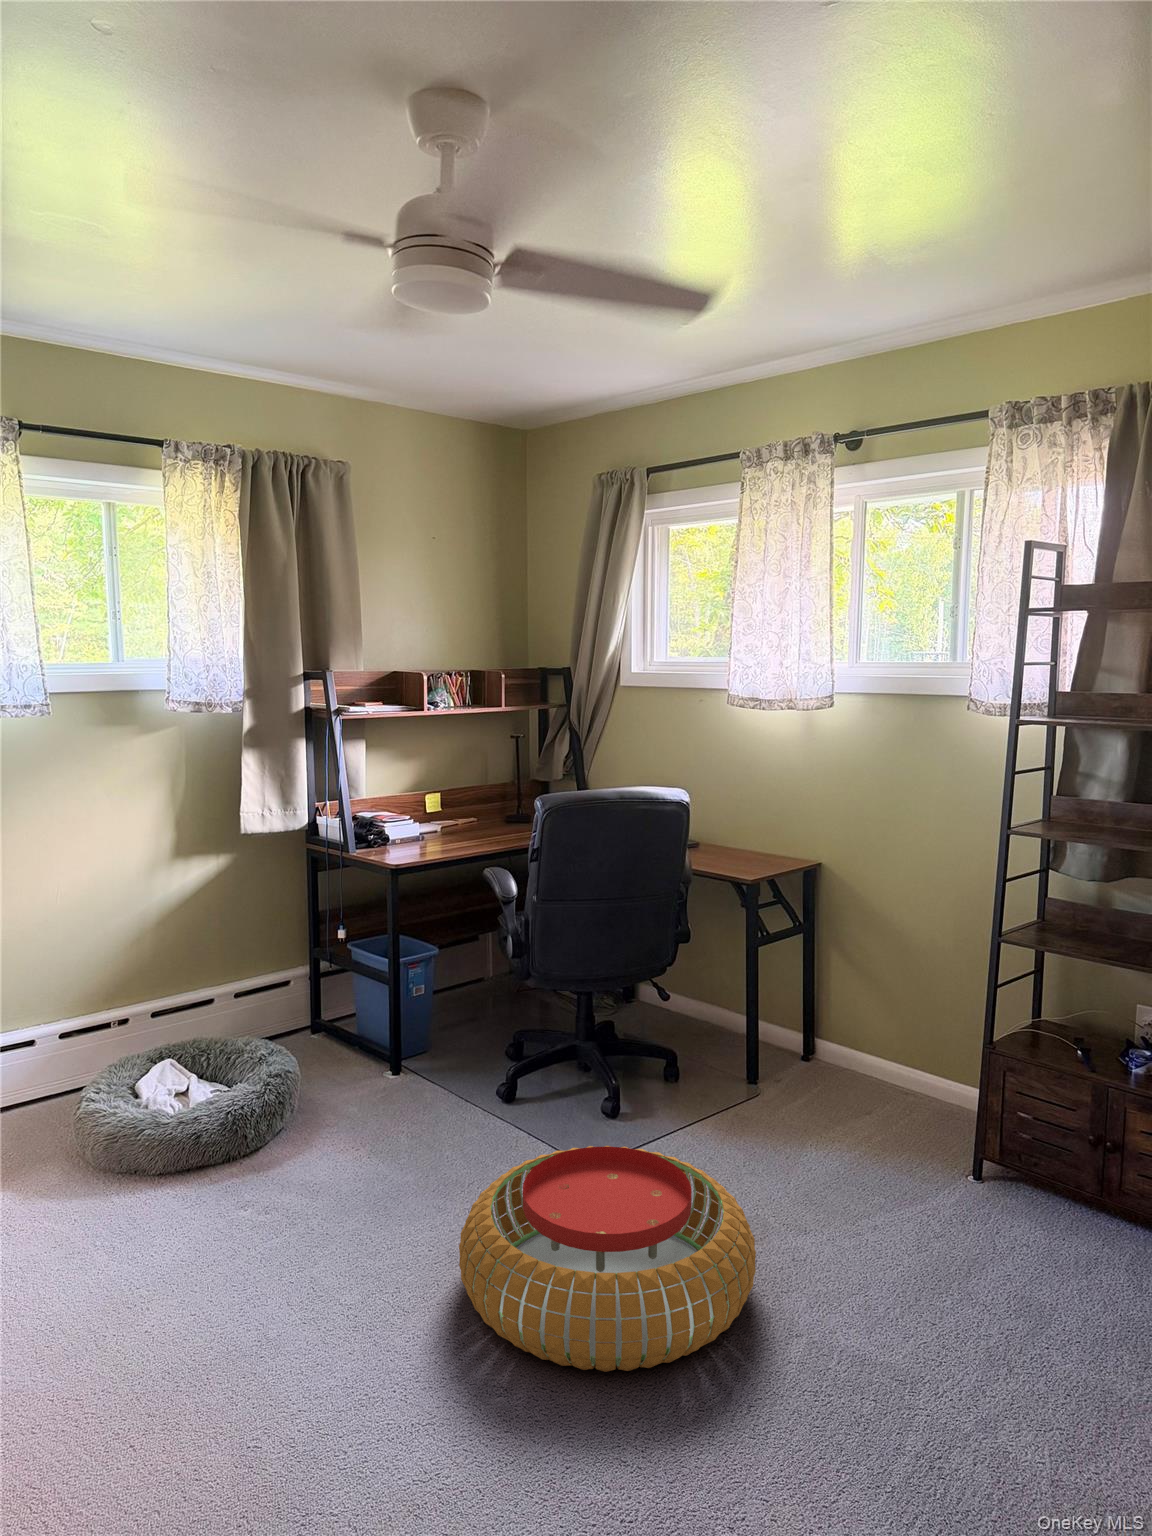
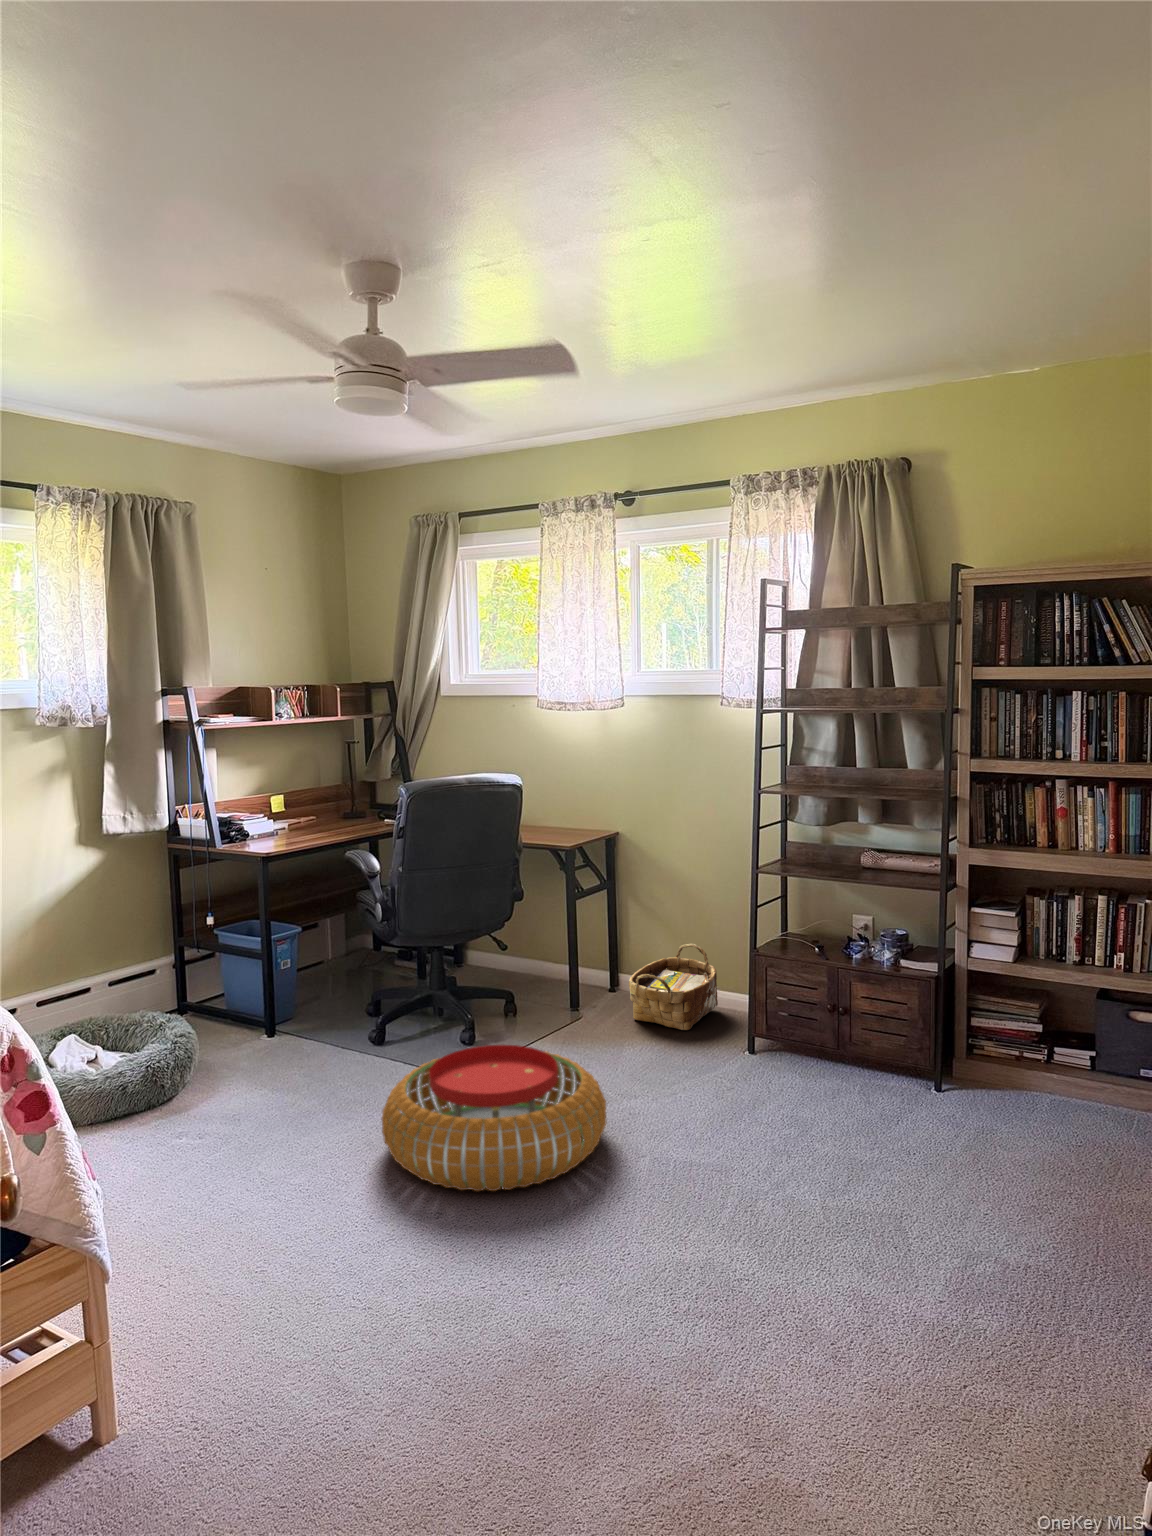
woven basket: none [819,1014,939,1131] -> present [629,944,718,1030]

